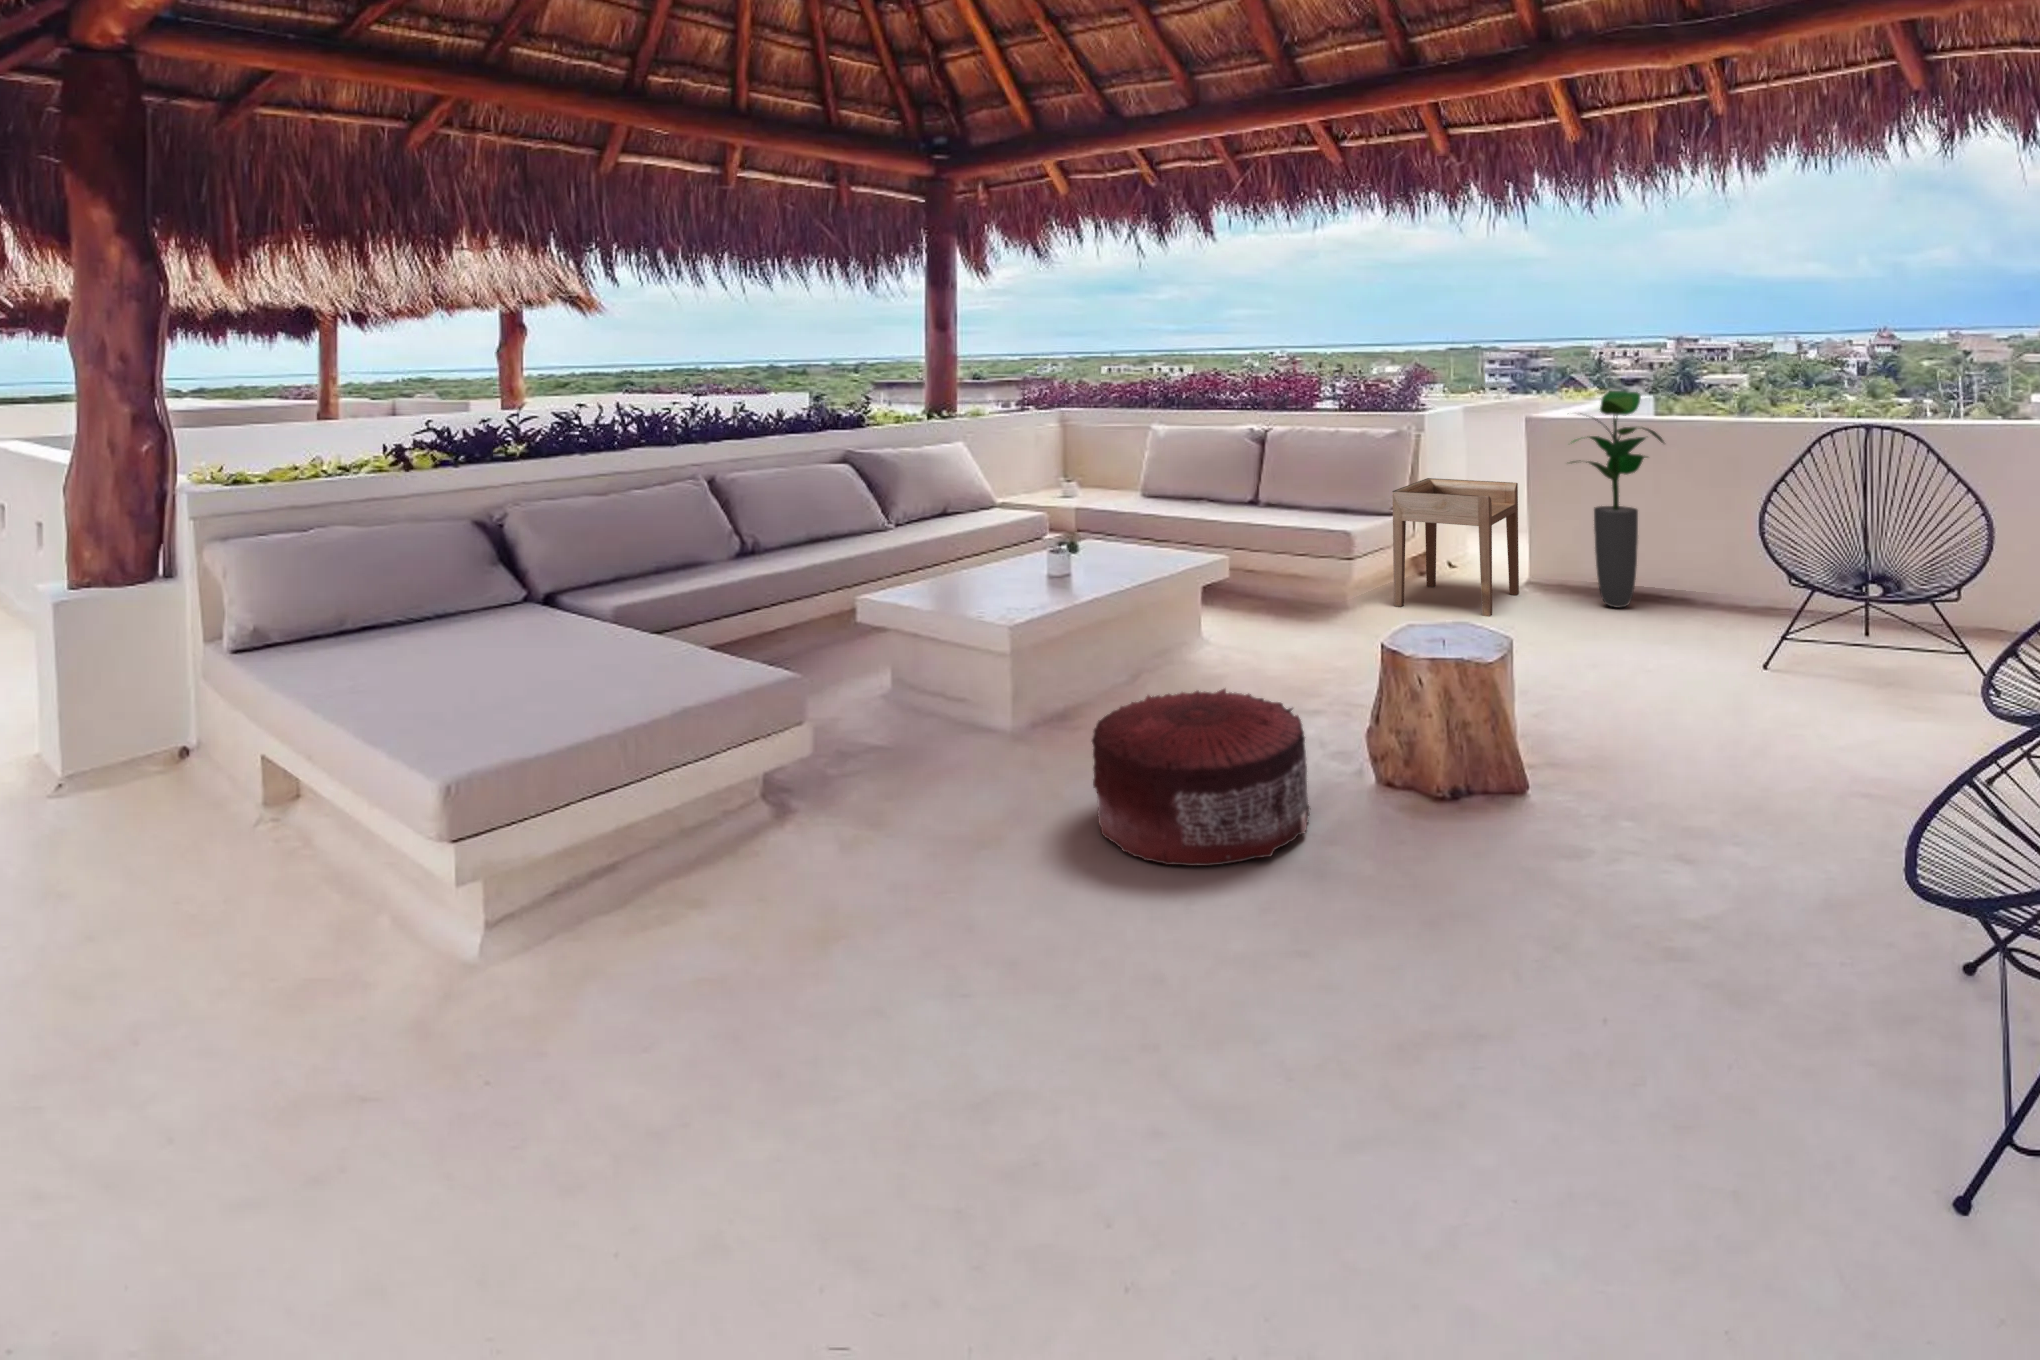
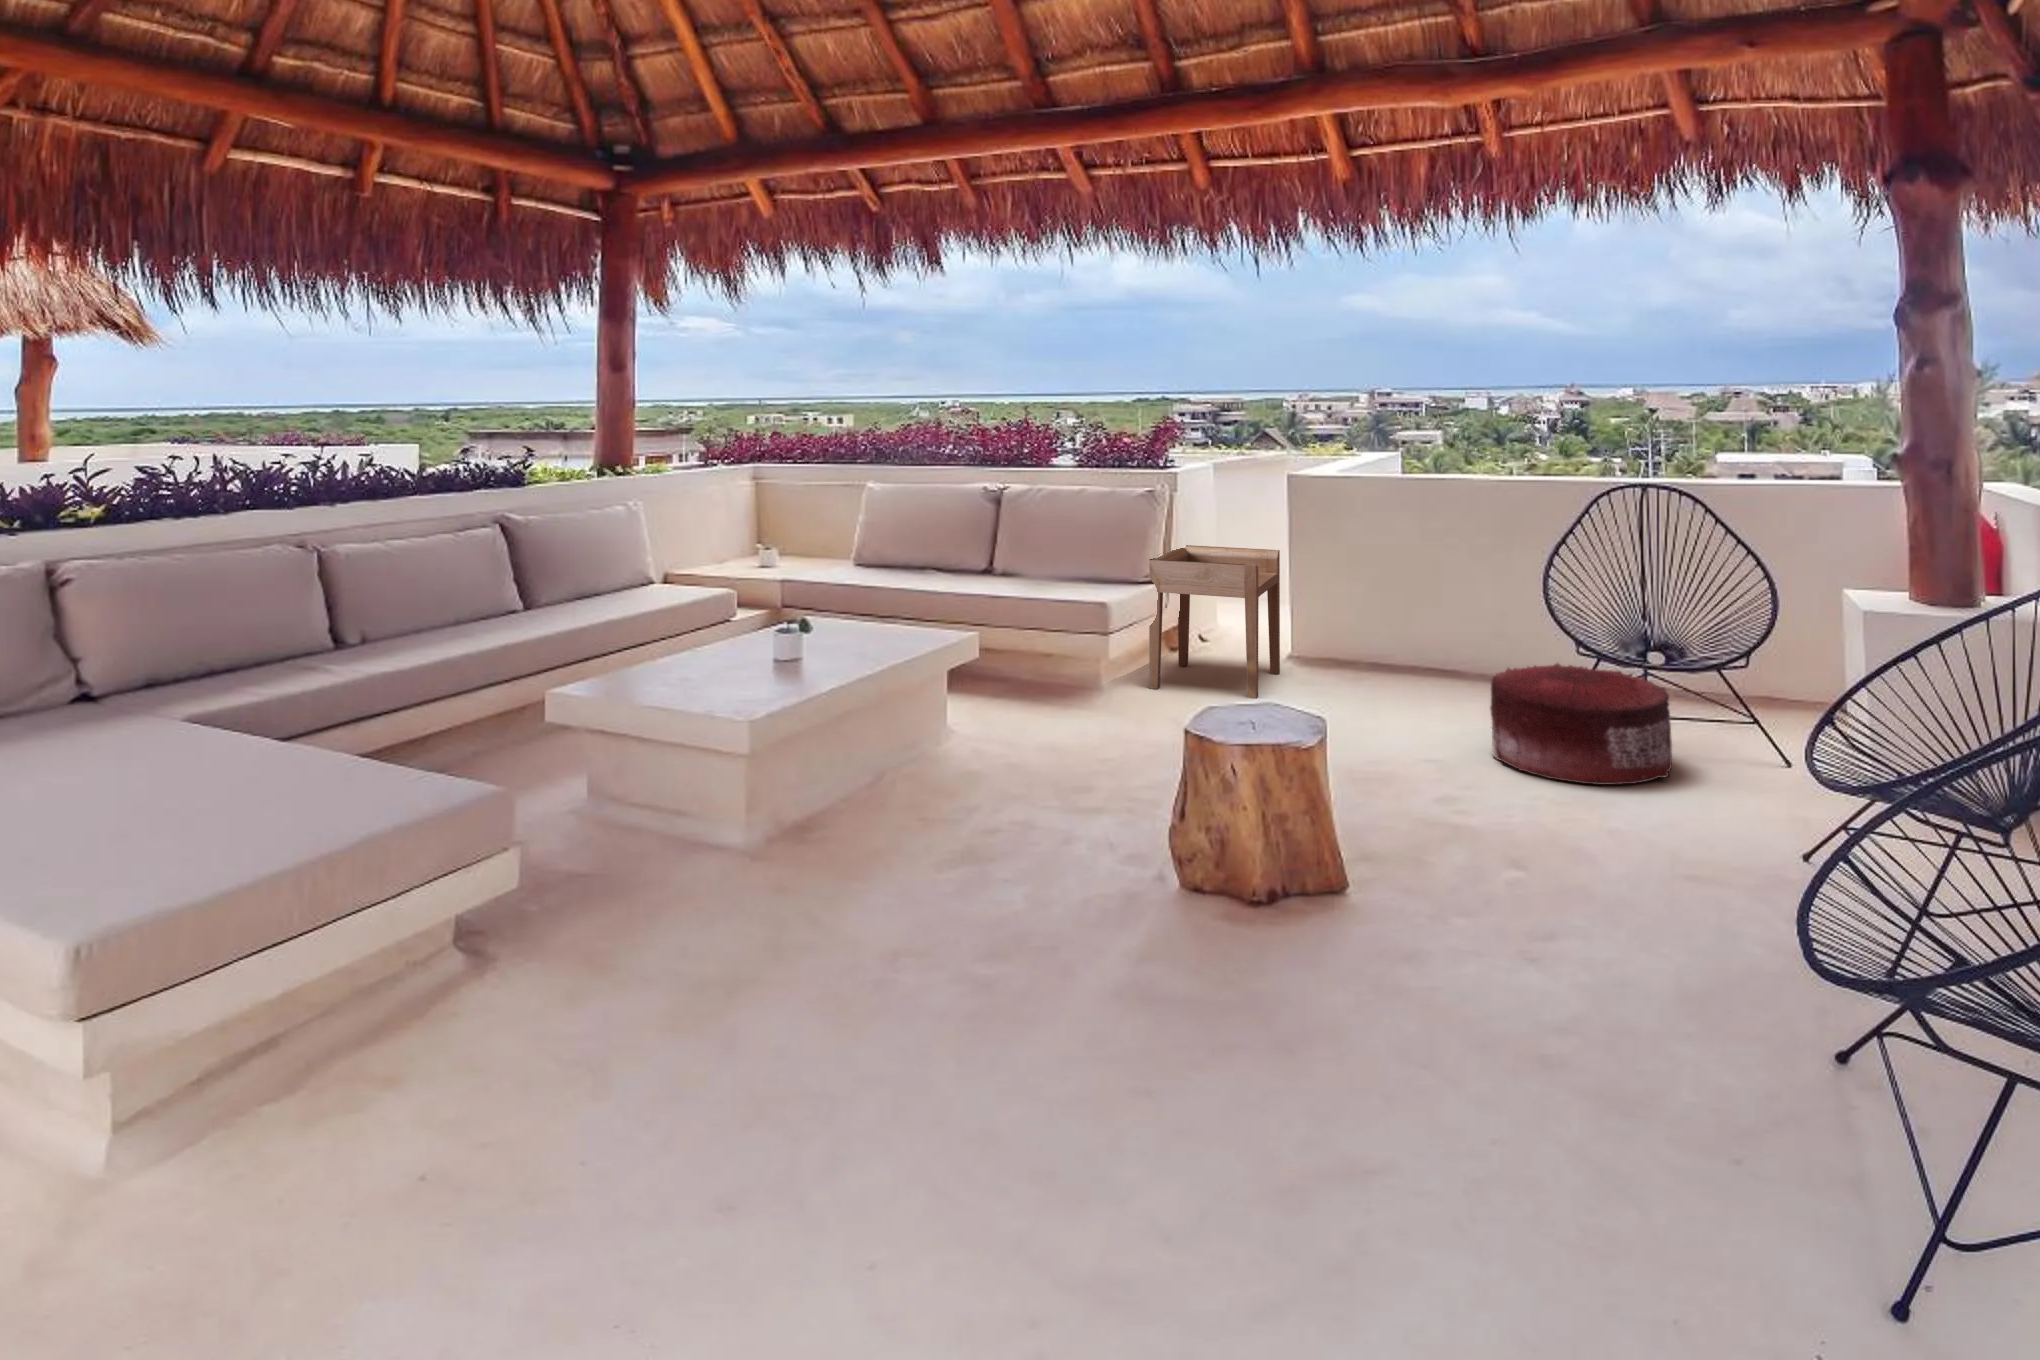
potted plant: present [1571,391,1664,608] -> none [1331,451,1438,687]
pouf: present [1092,689,1310,866] -> present [1490,663,1672,785]

